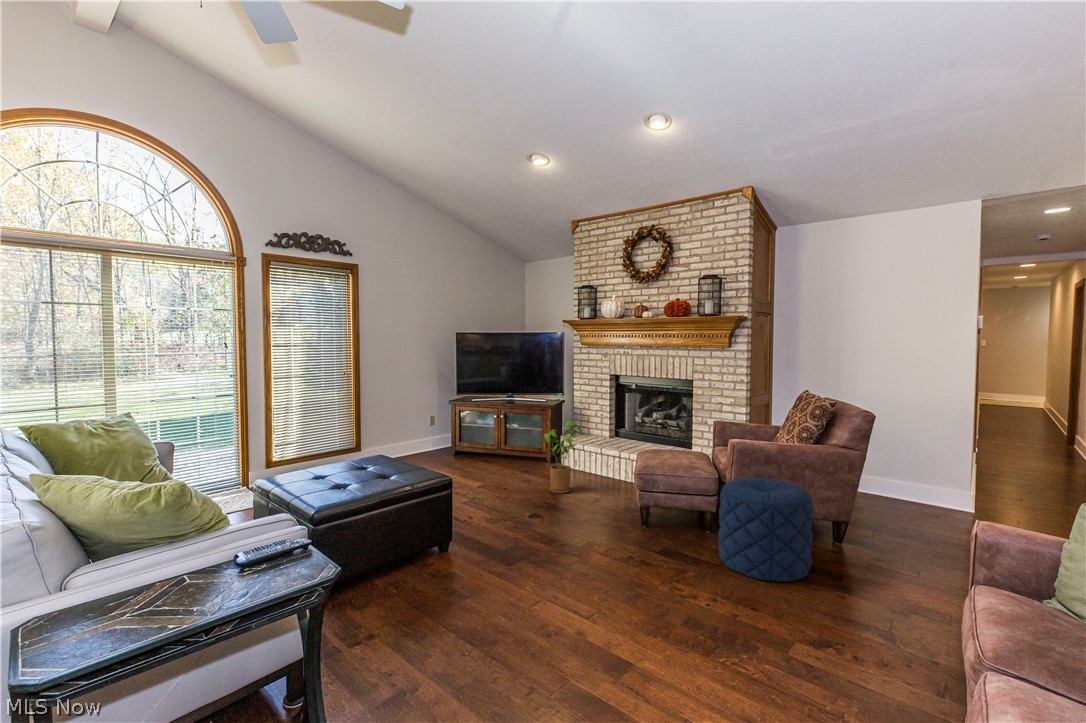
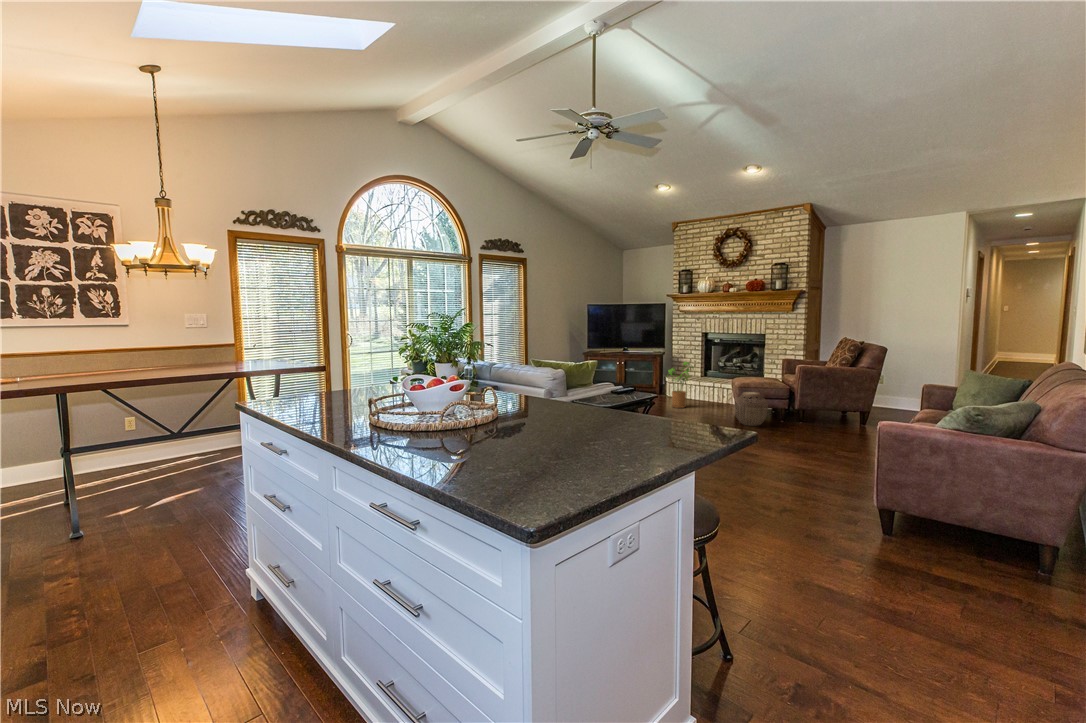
pouf: present [718,478,814,582] -> none [794,386,851,438]
woven basket: none [626,481,679,542] -> present [735,392,768,426]

